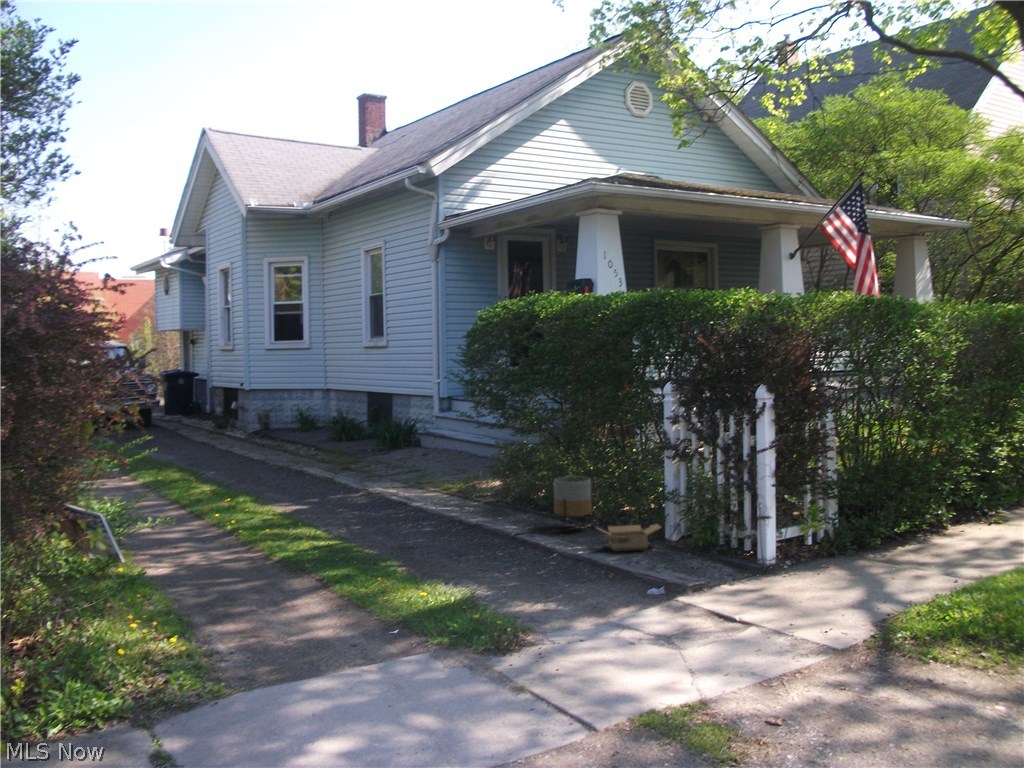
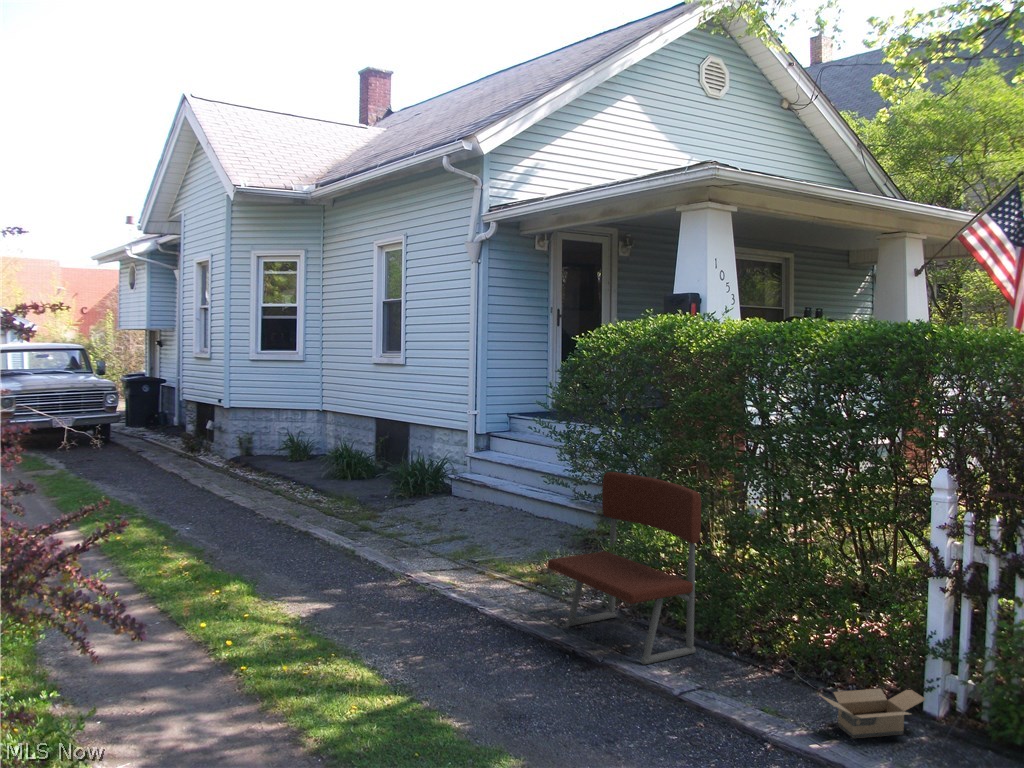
bench: none [451,405,546,527] -> present [548,472,701,665]
planter: present [554,476,593,533] -> none [723,594,782,687]

